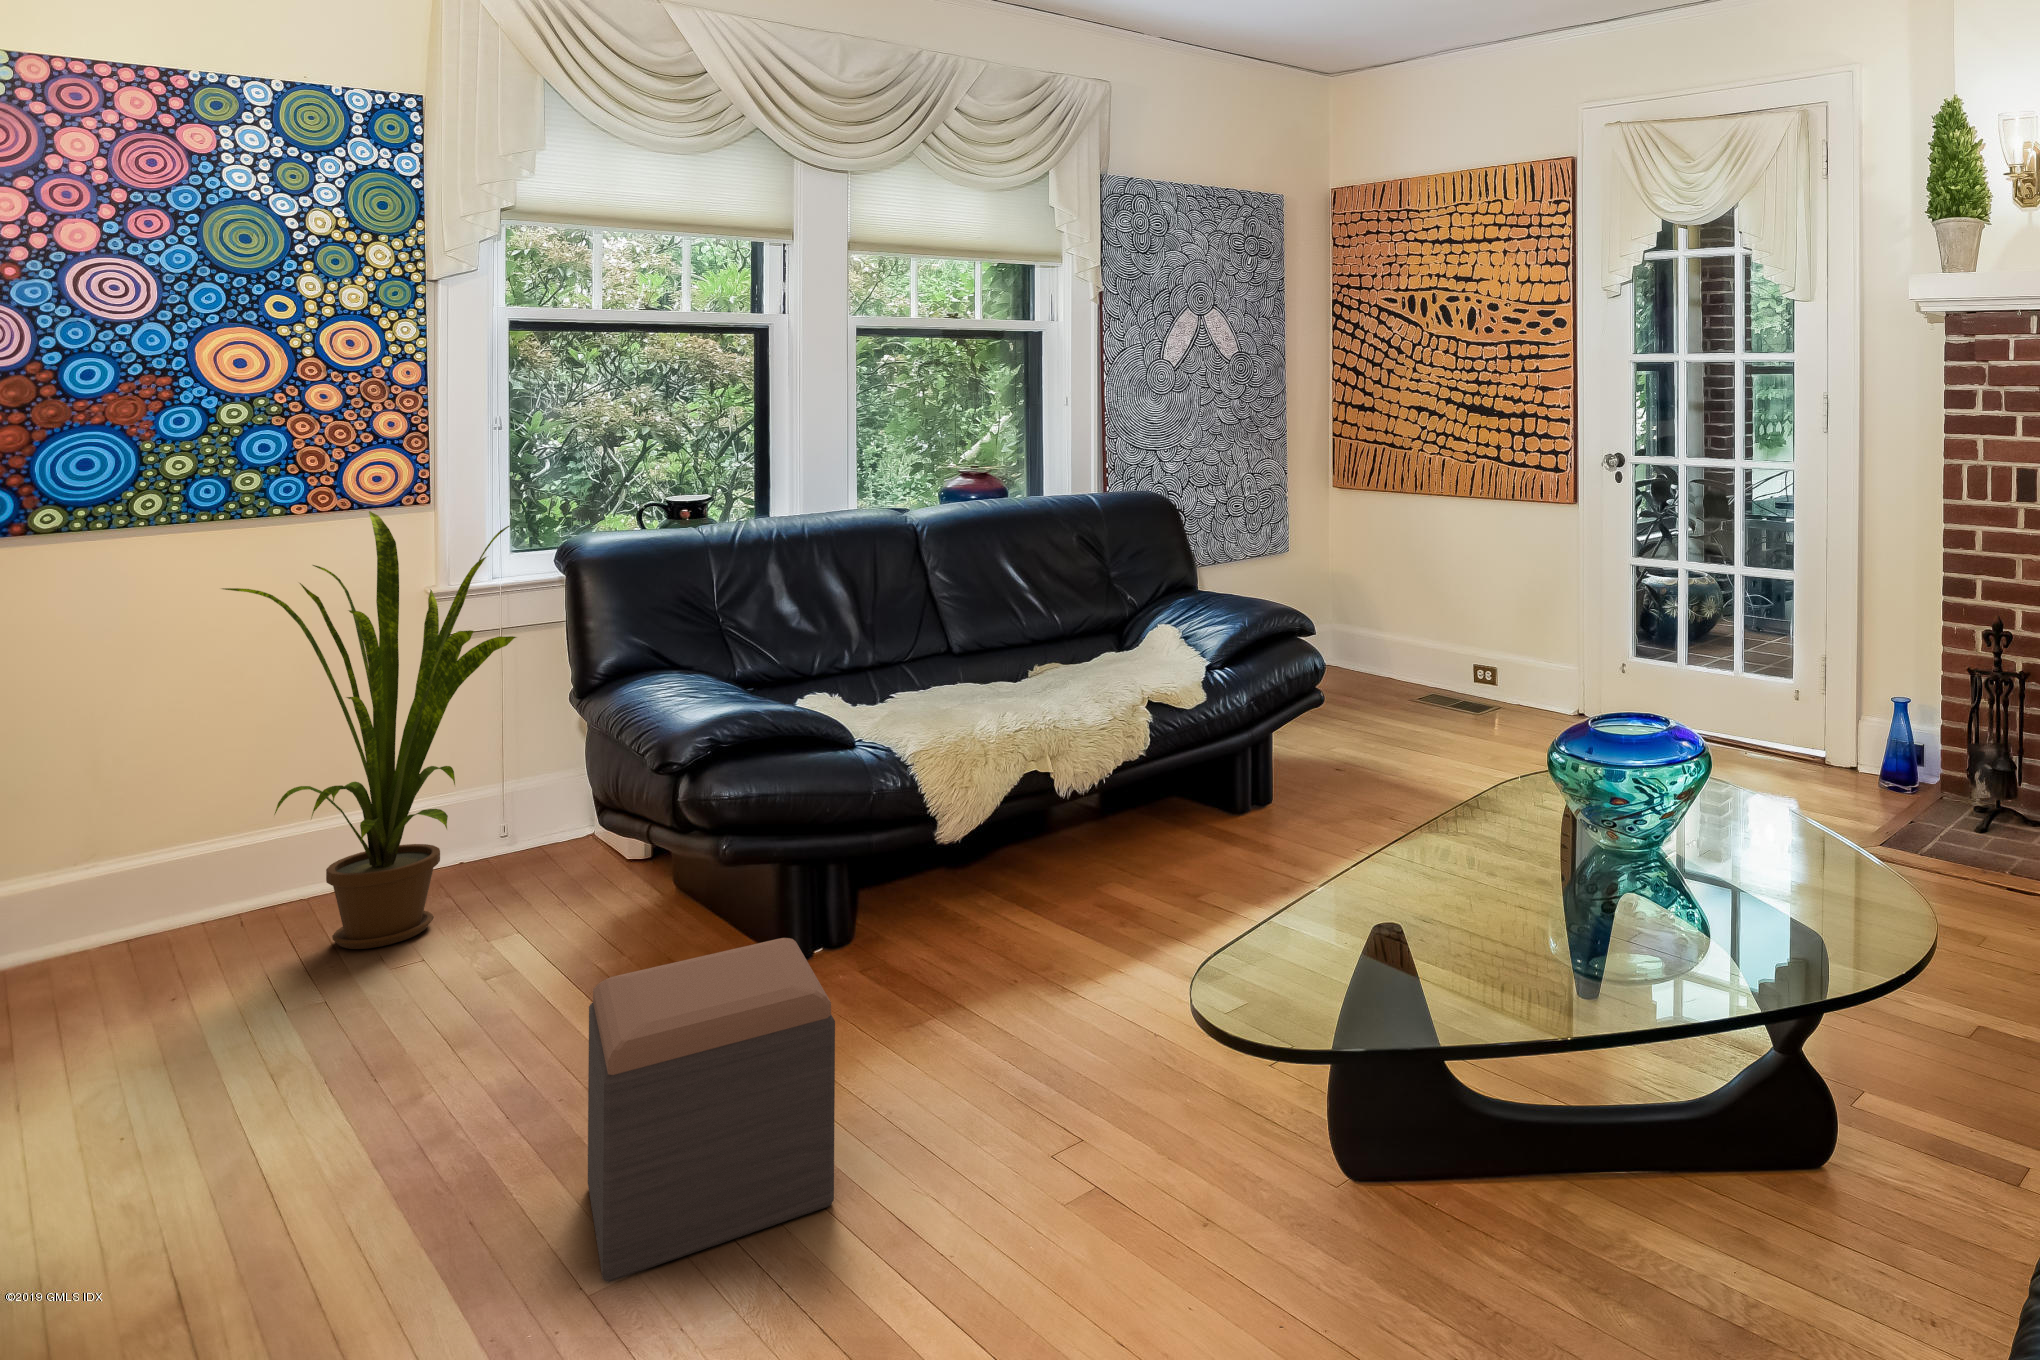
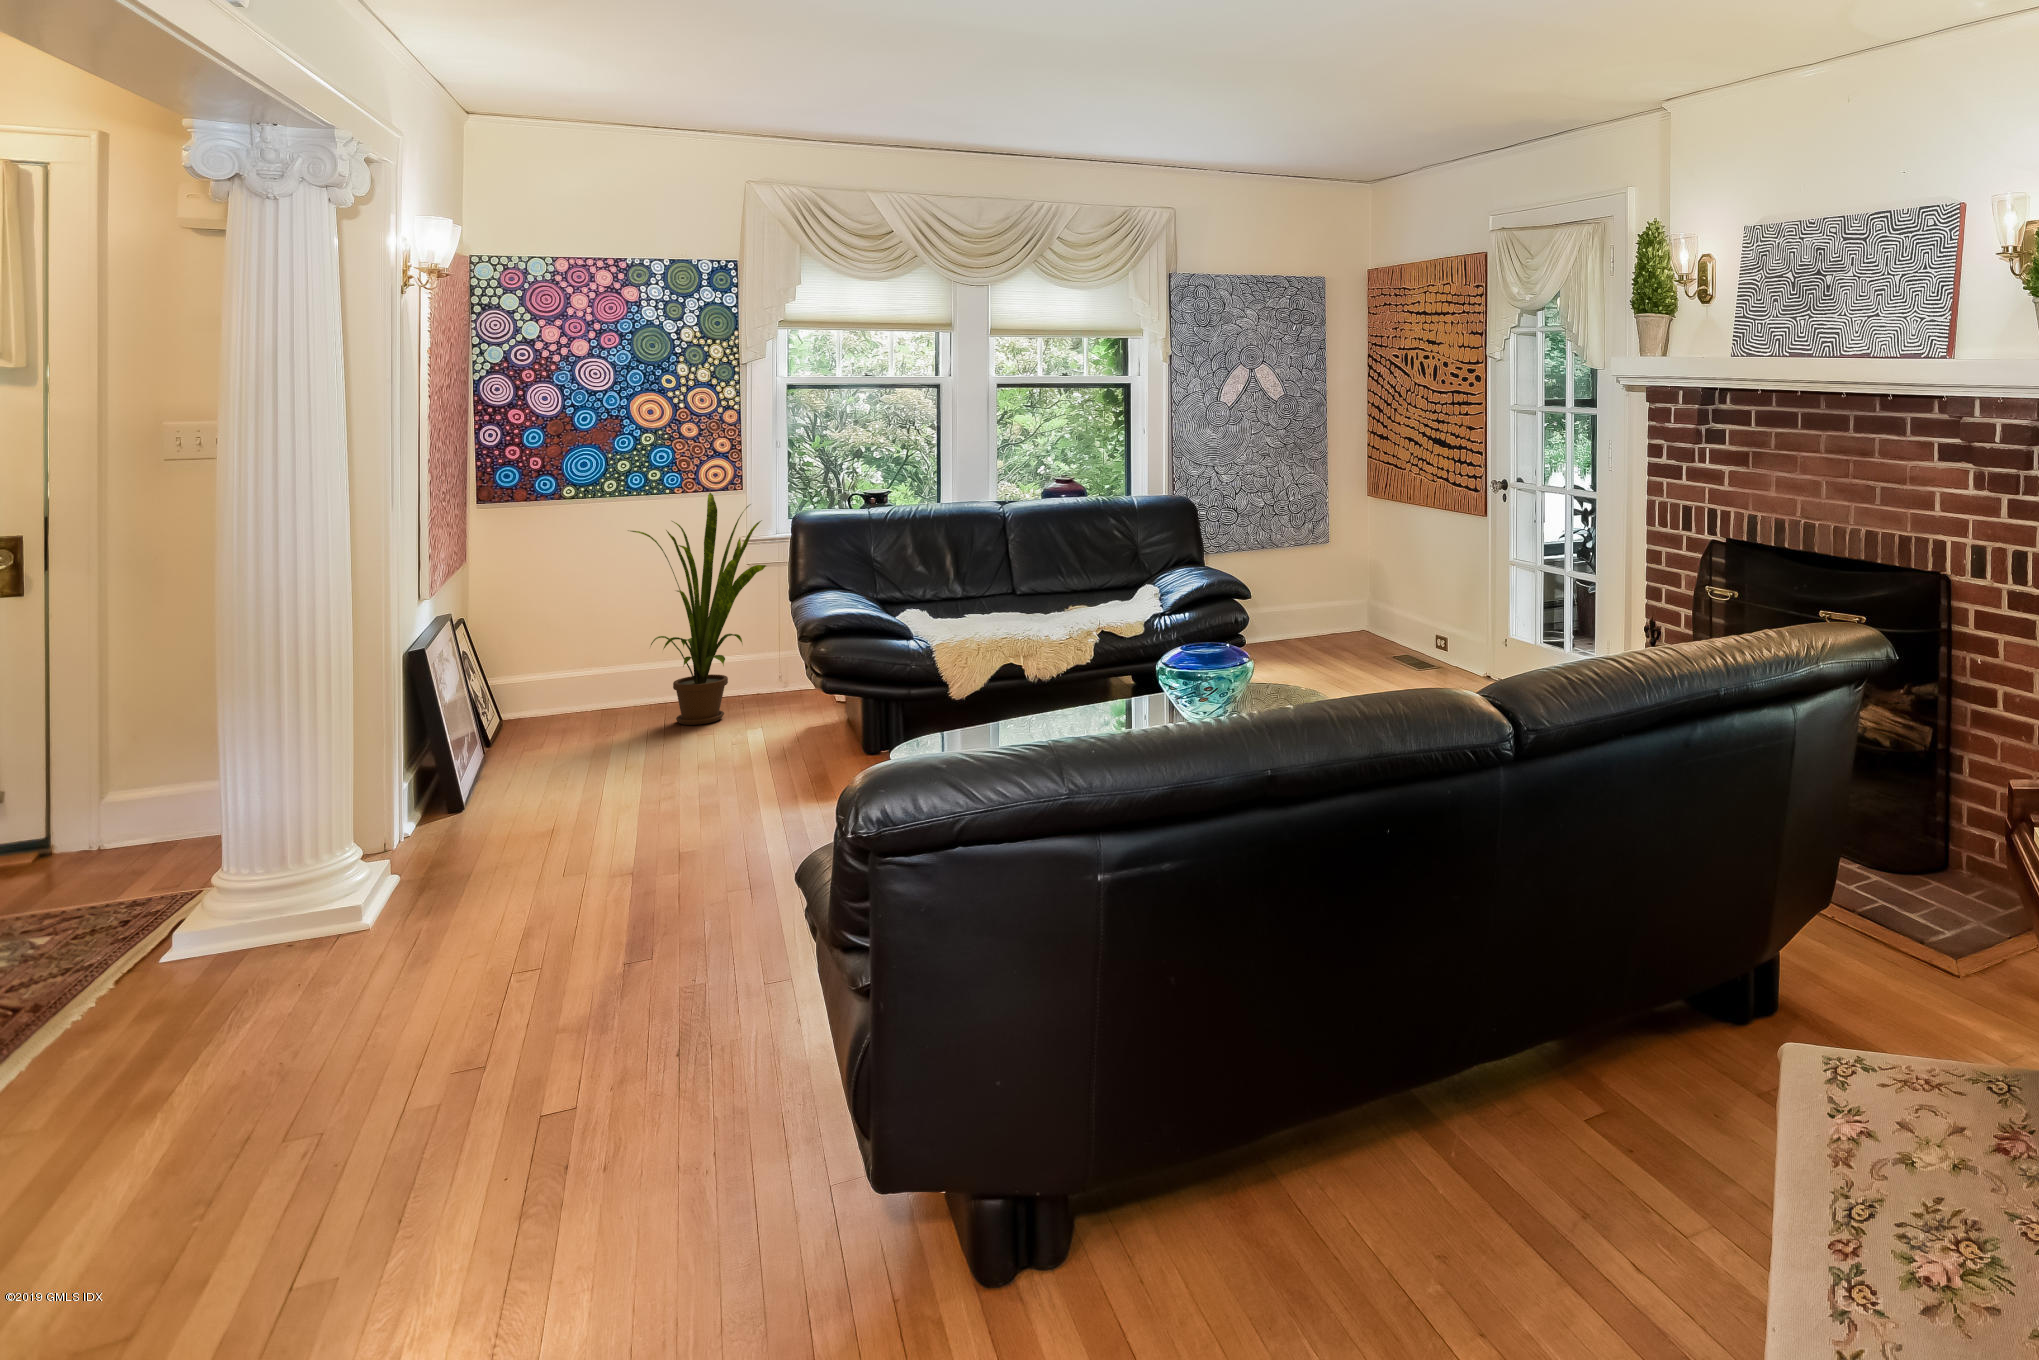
footstool: present [588,938,835,1282] -> none [663,719,789,851]

